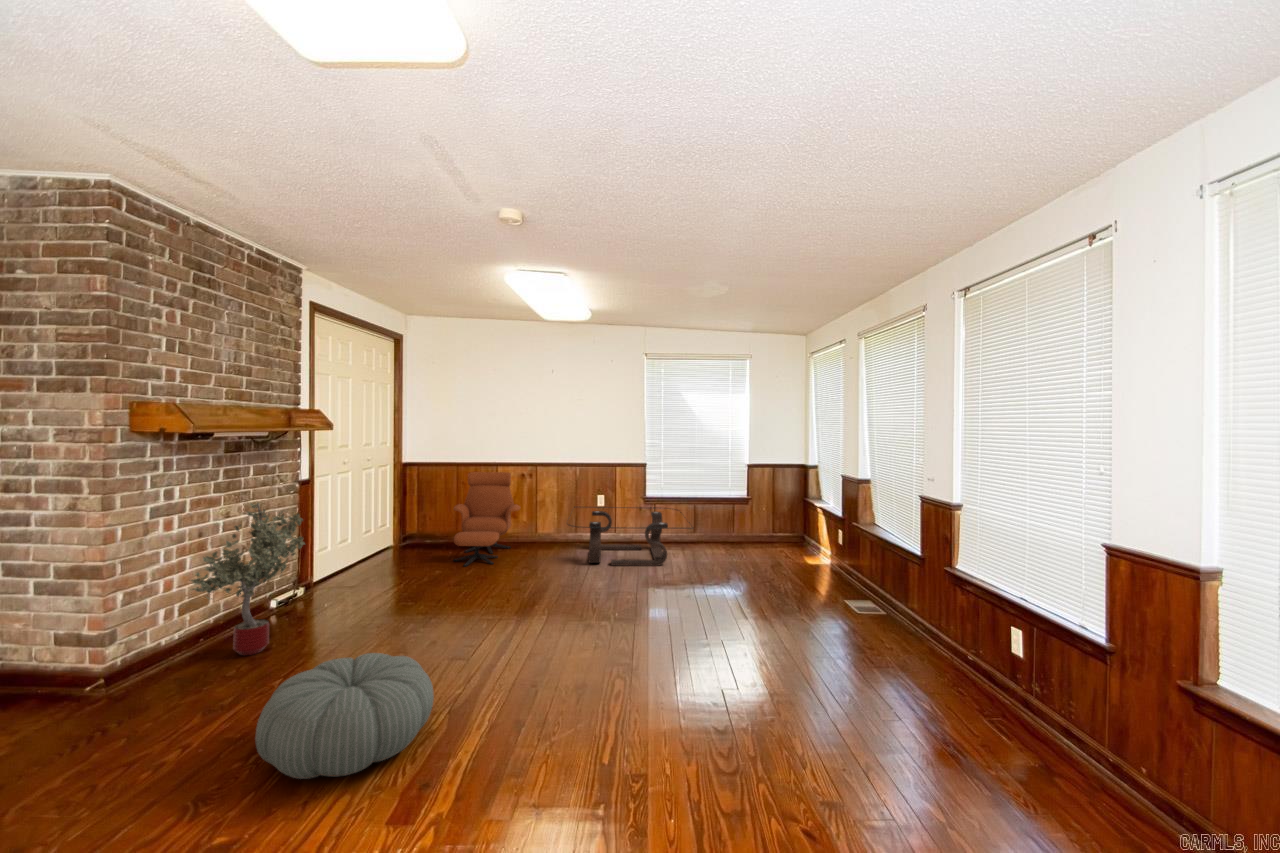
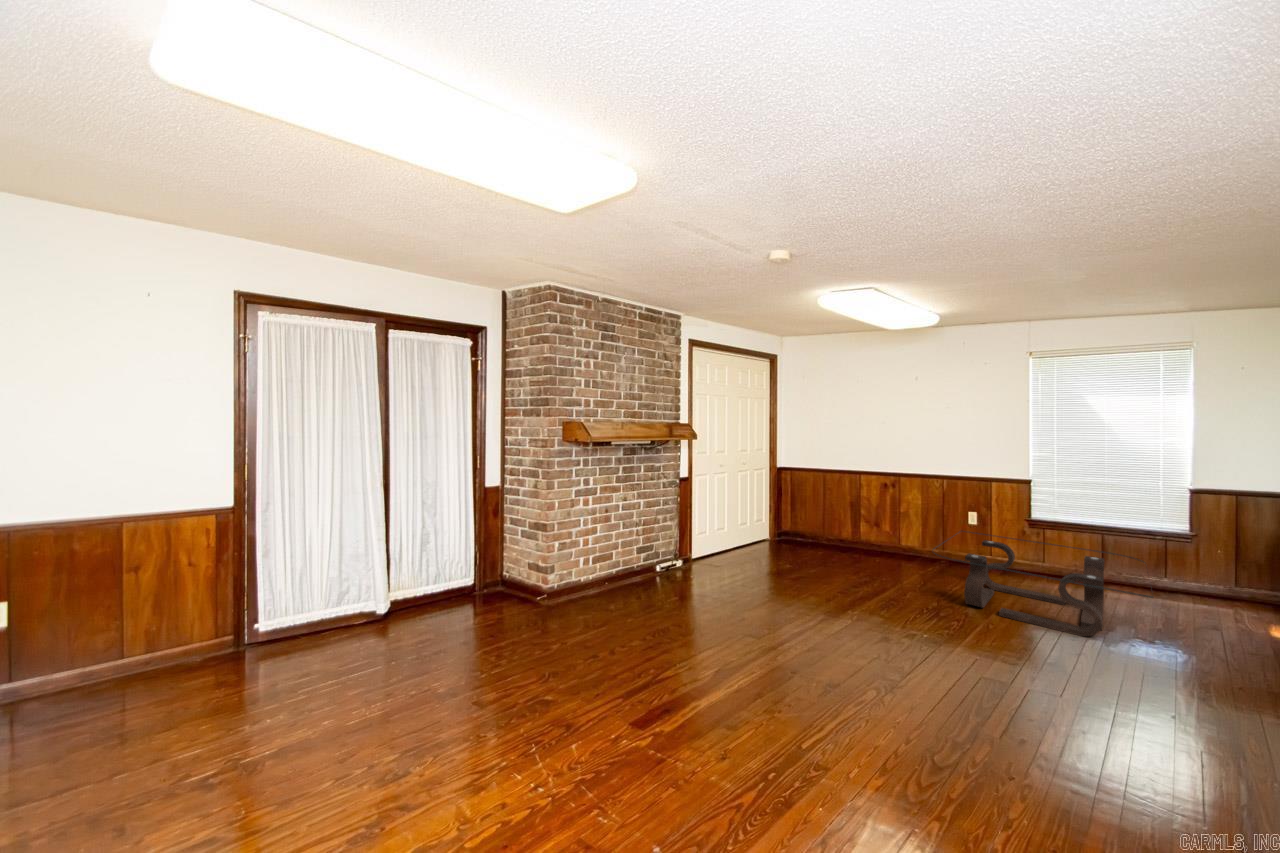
lounge chair: present [454,472,520,566] -> none [811,480,890,577]
potted tree: present [191,503,305,656] -> none [587,492,665,604]
pouf: present [255,653,434,779] -> none [562,630,690,738]

